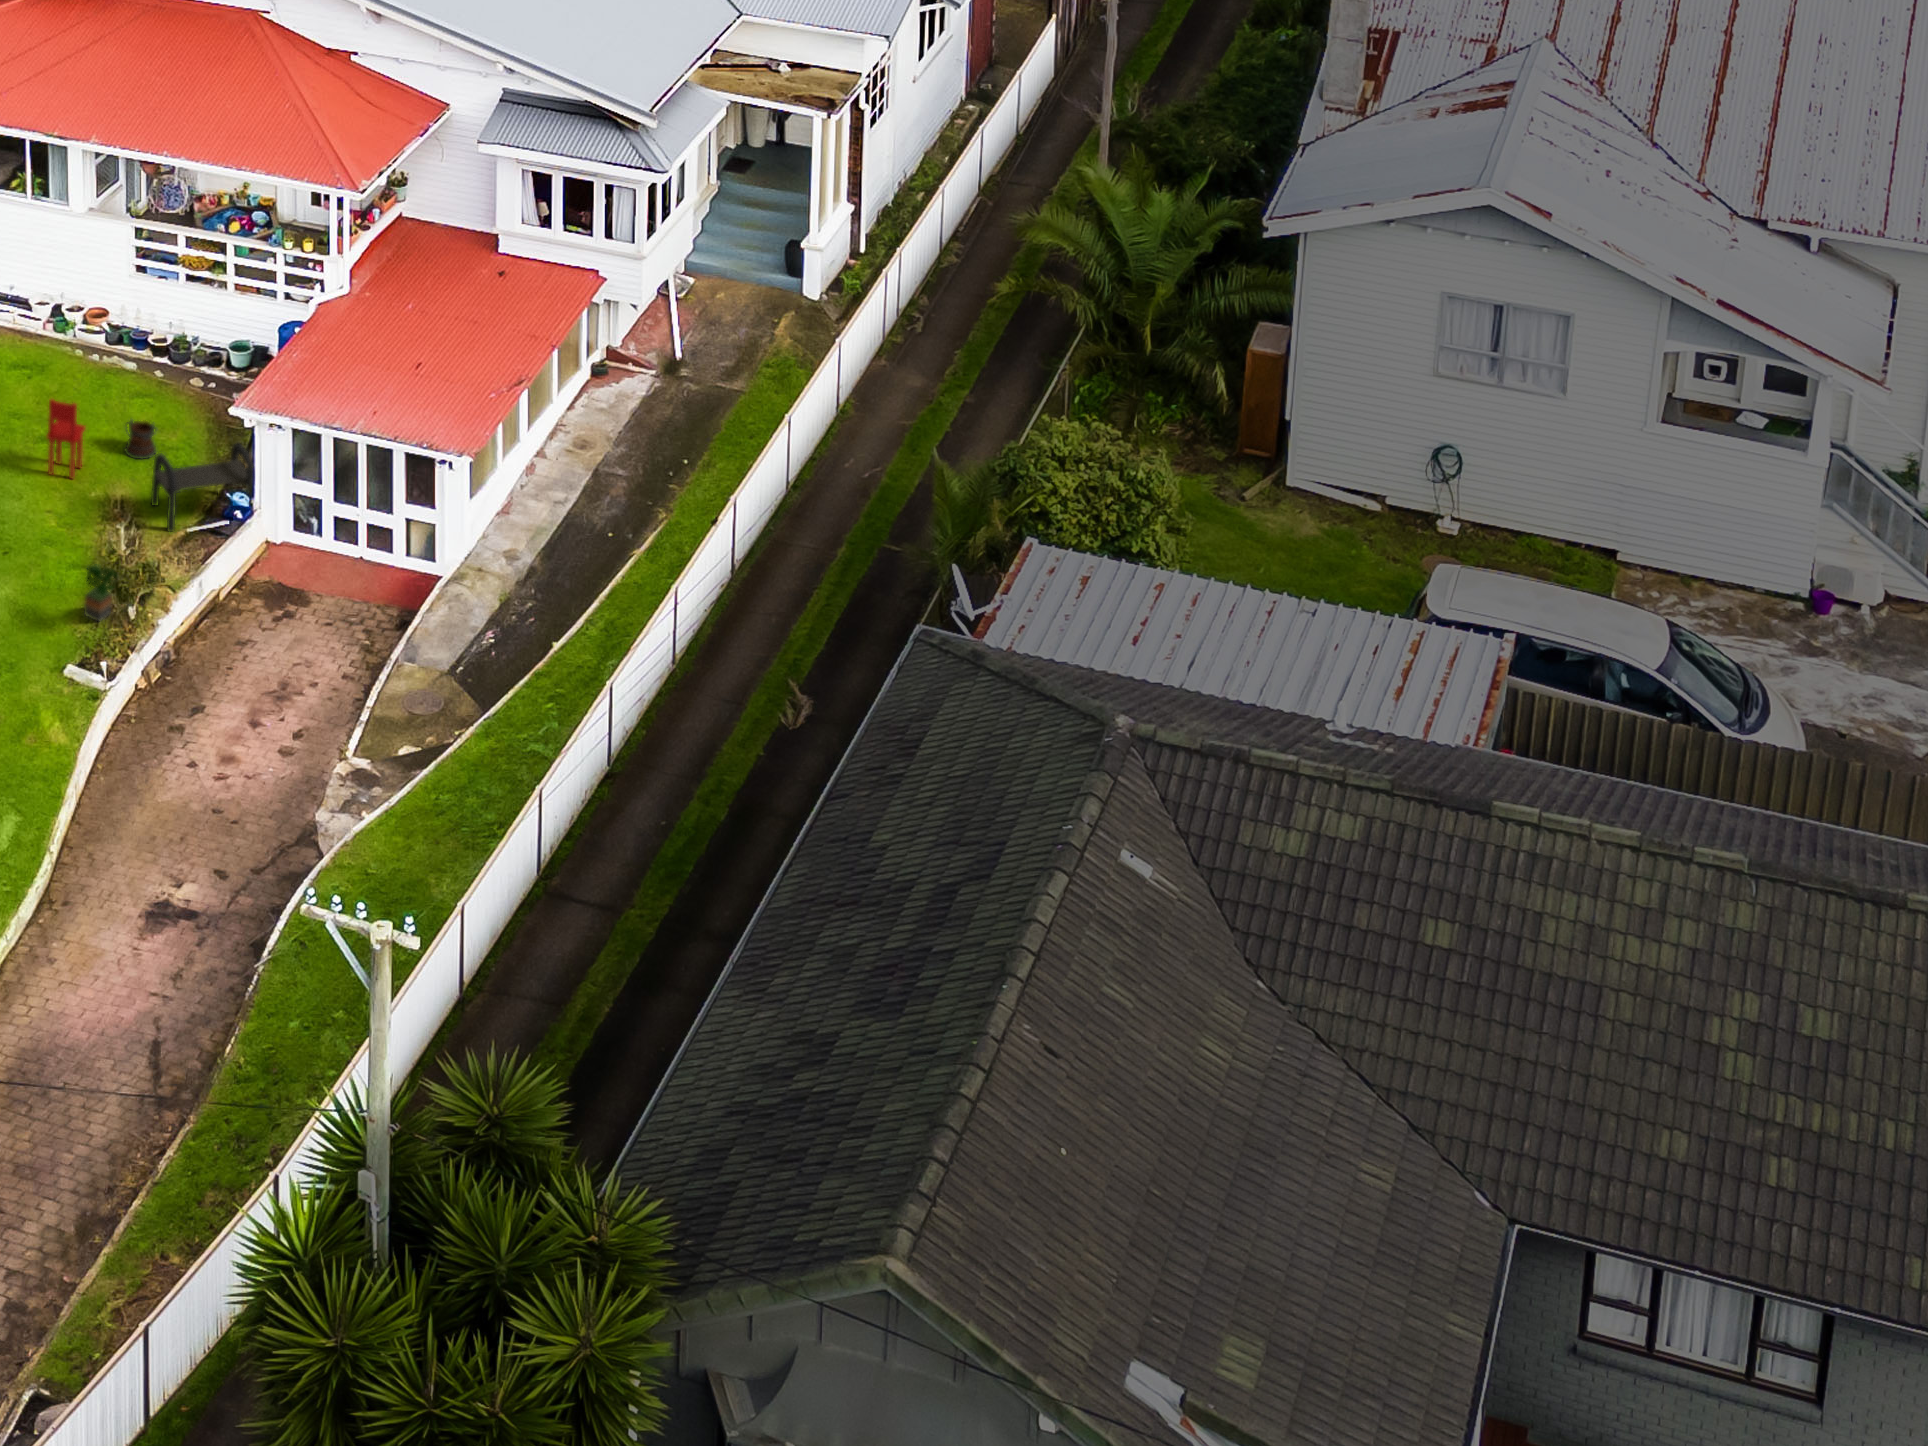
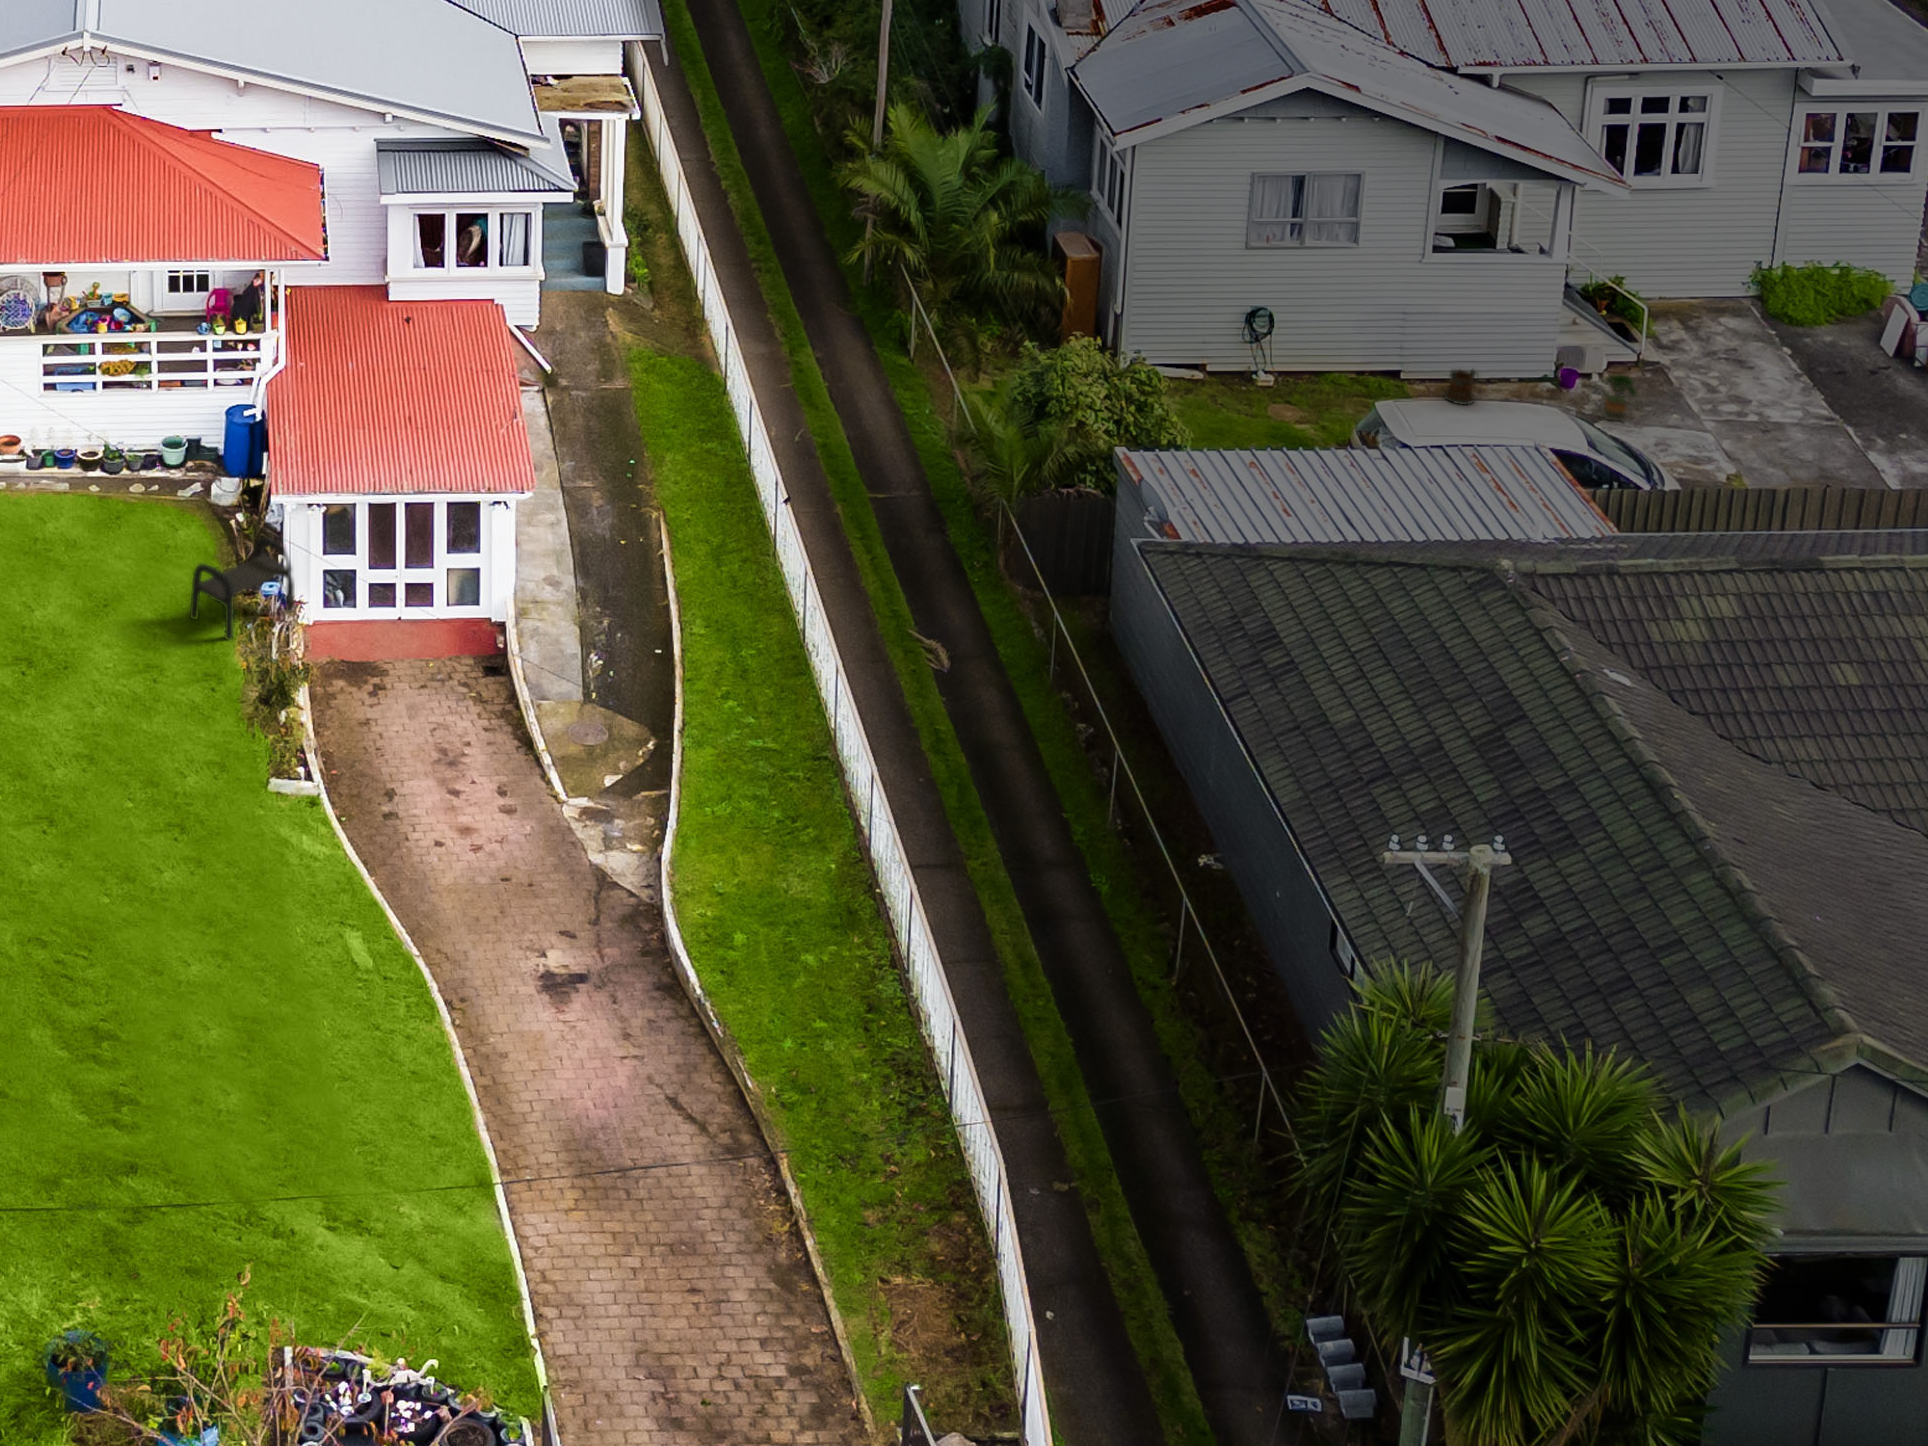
chair: present [47,399,85,479] -> none [70,532,104,613]
bucket: present [125,420,156,459] -> present [1443,370,1479,405]
potted tree: present [84,564,117,621] -> present [1603,374,1636,421]

